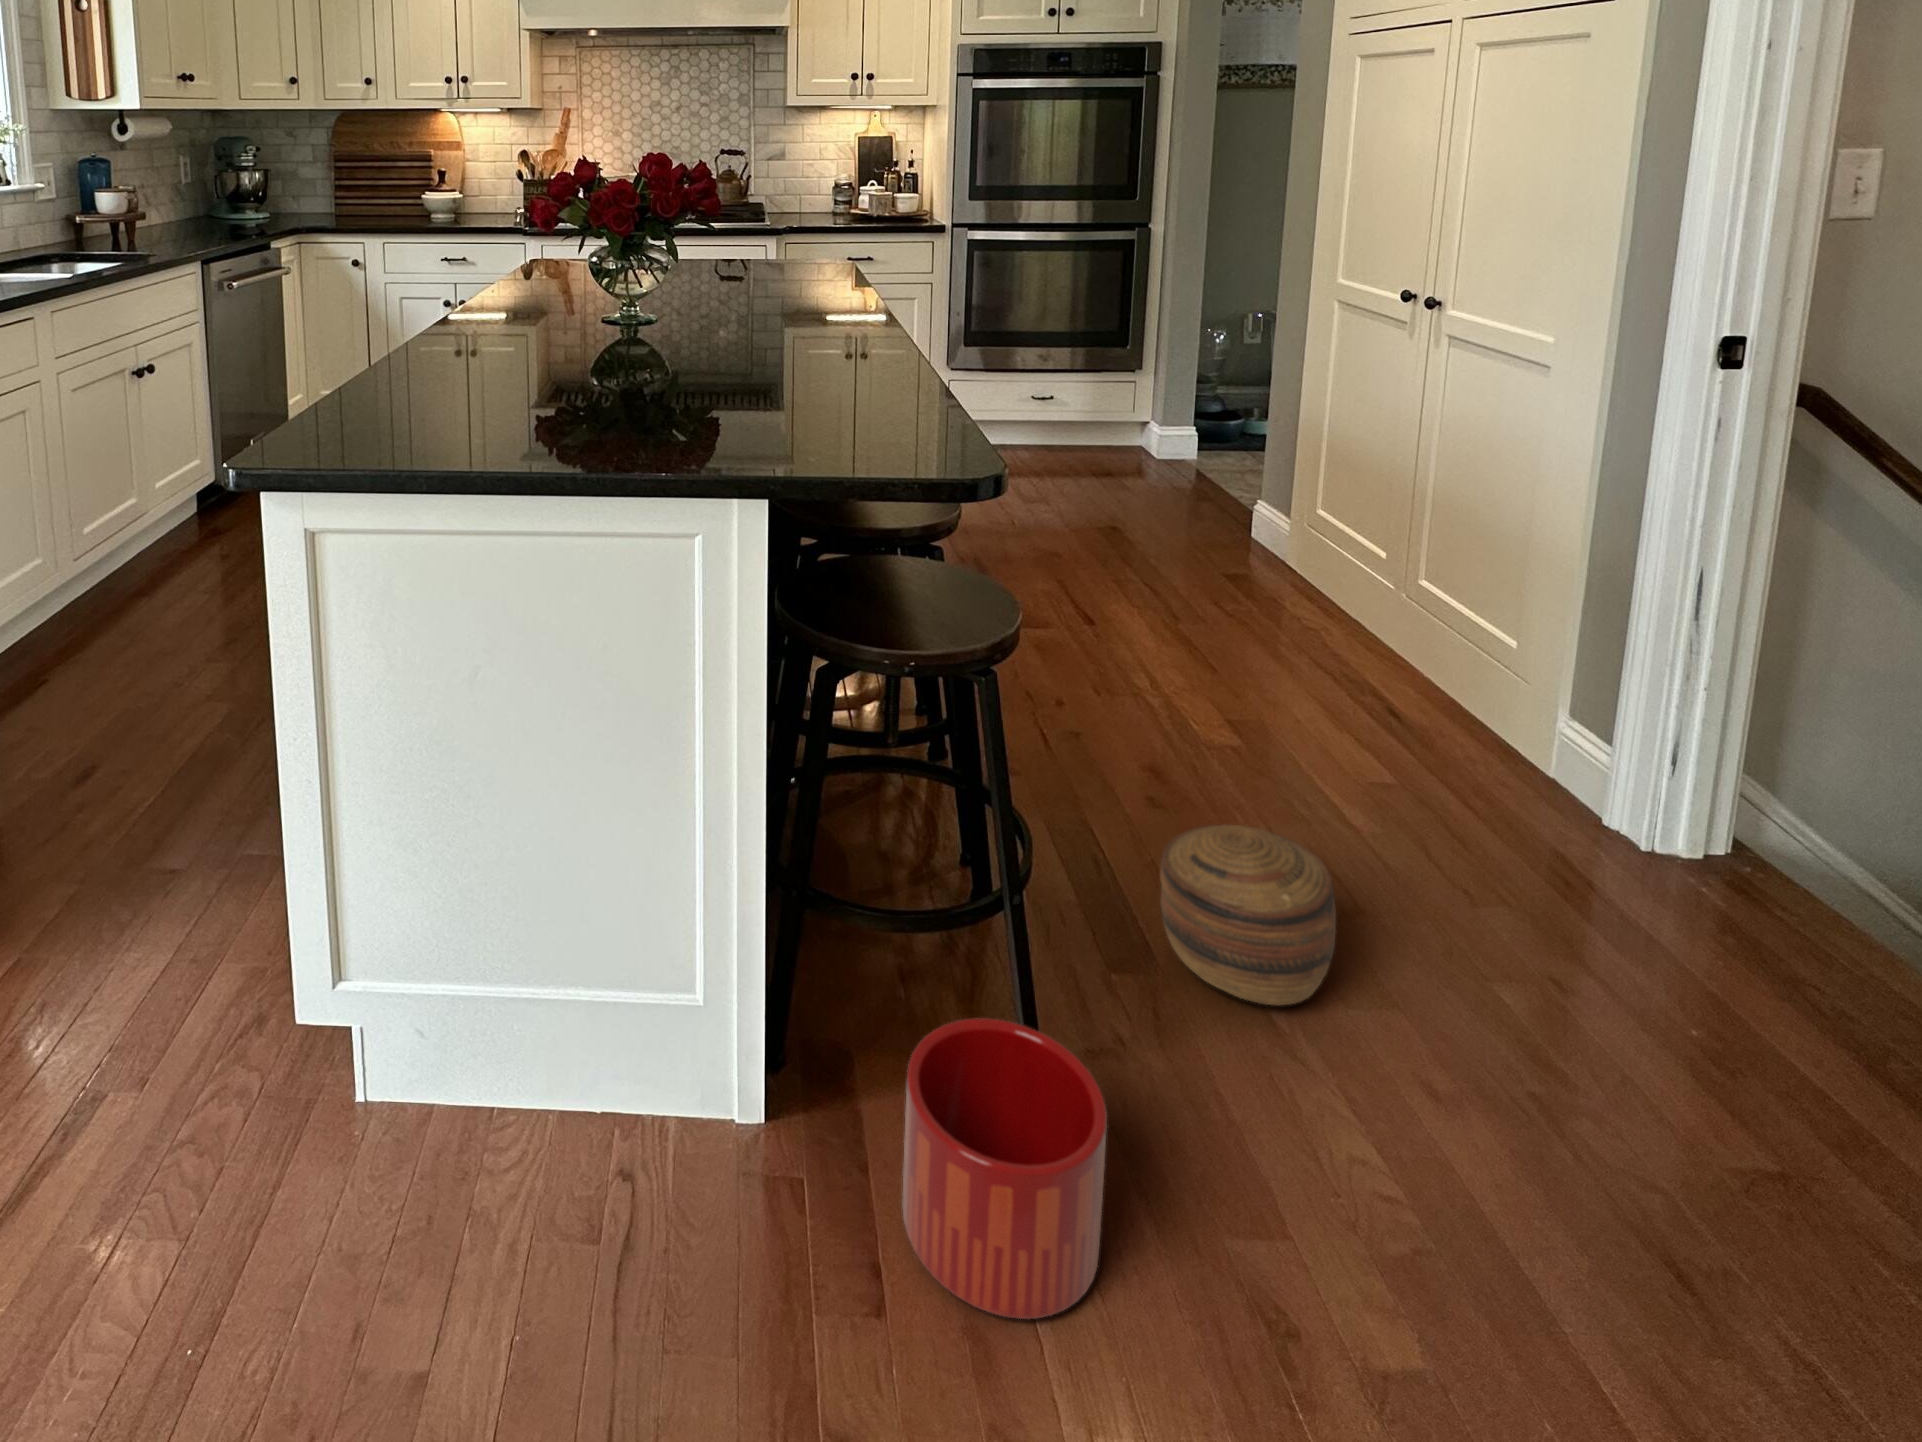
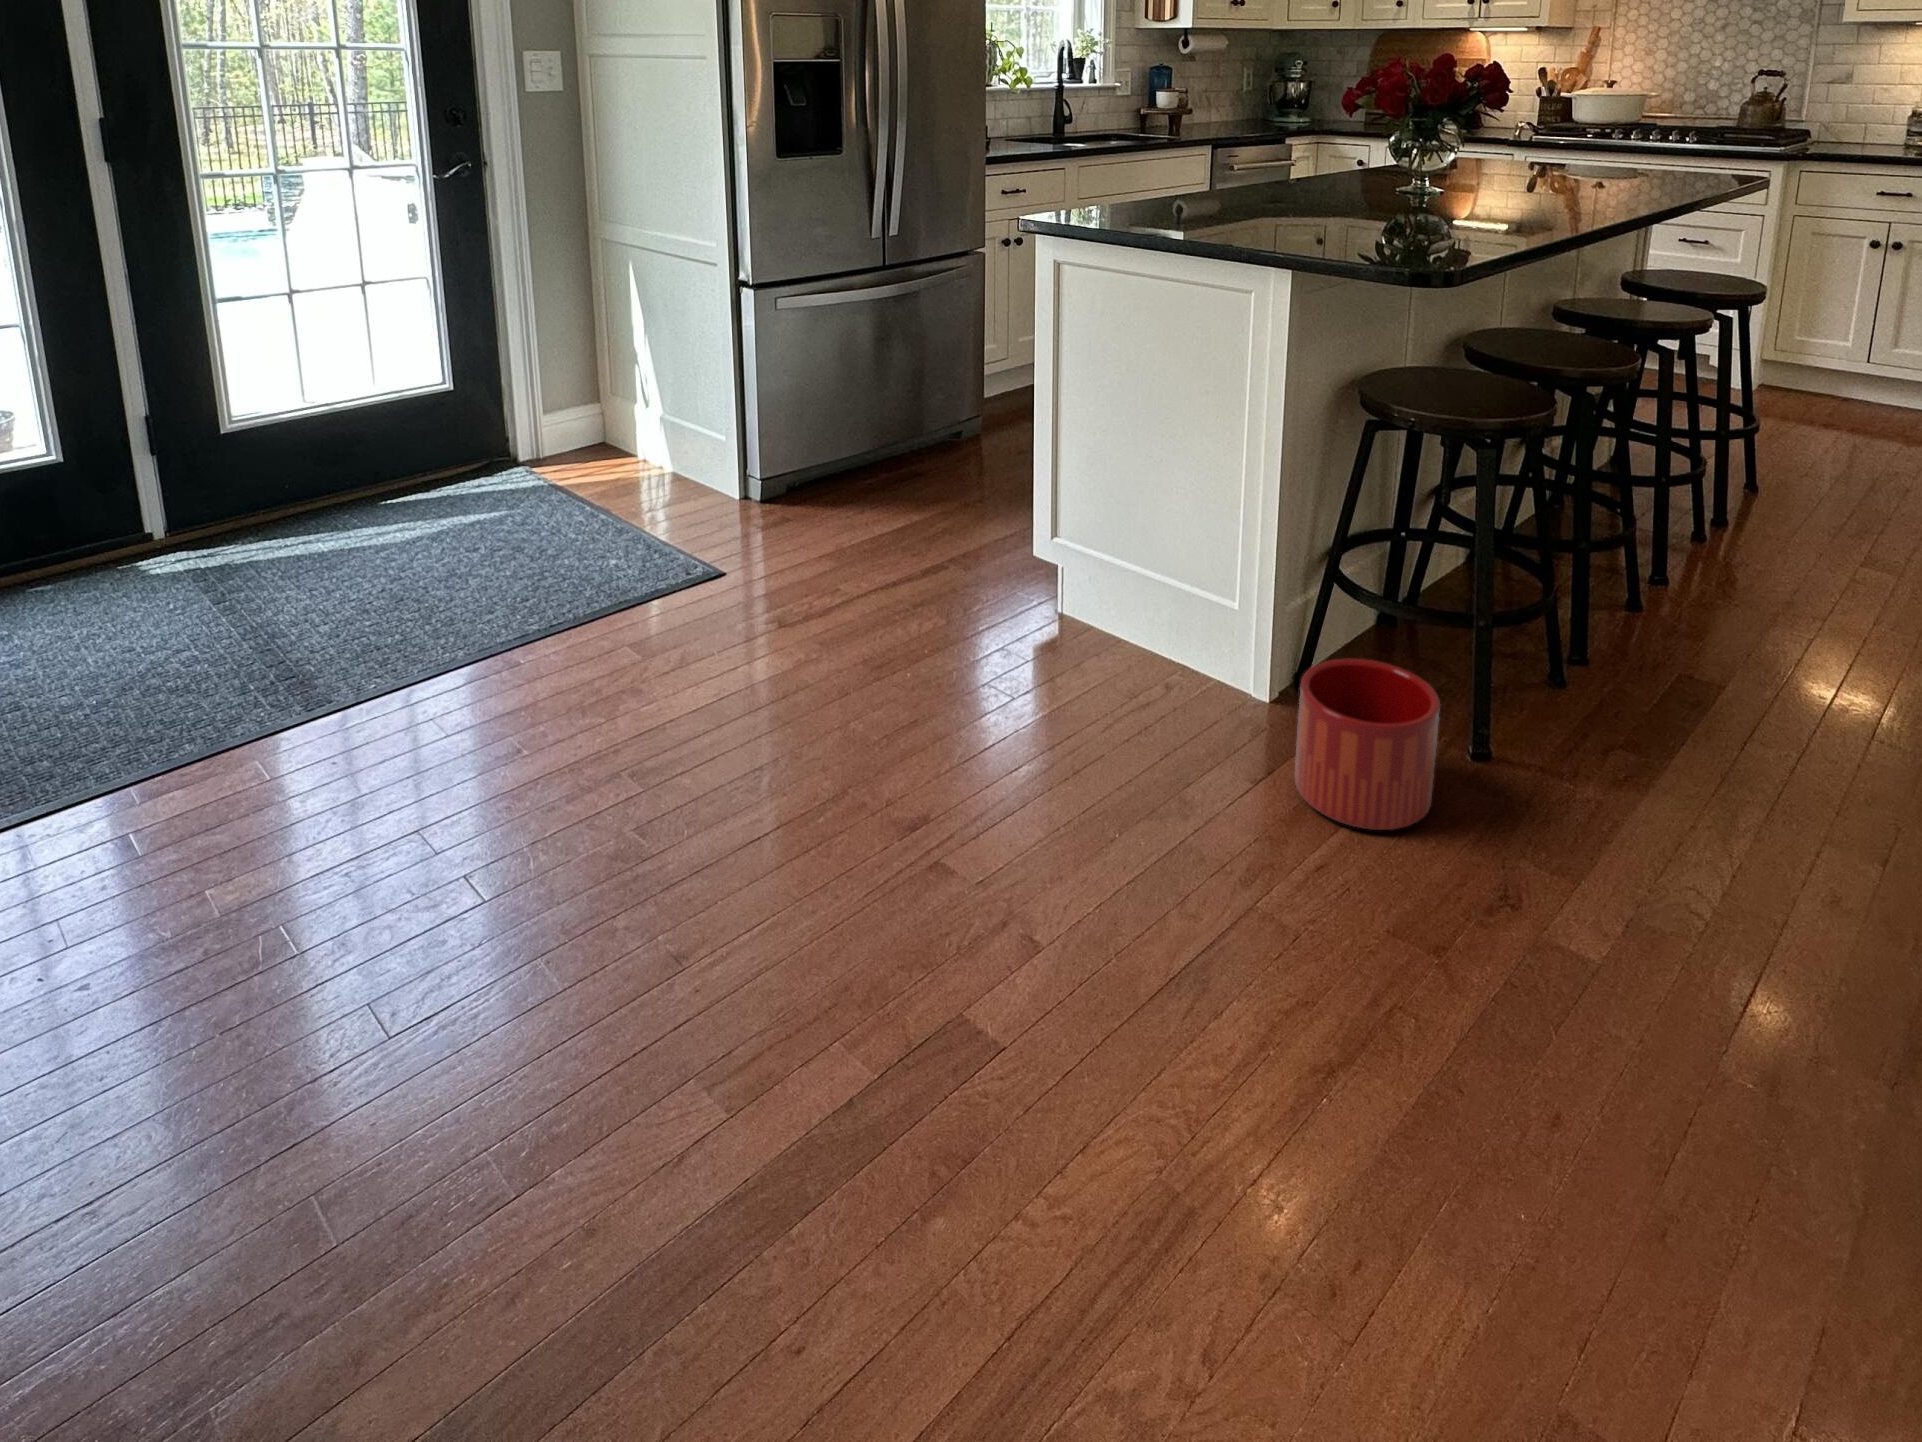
basket: present [1160,824,1336,1005] -> none [1671,666,1842,821]

